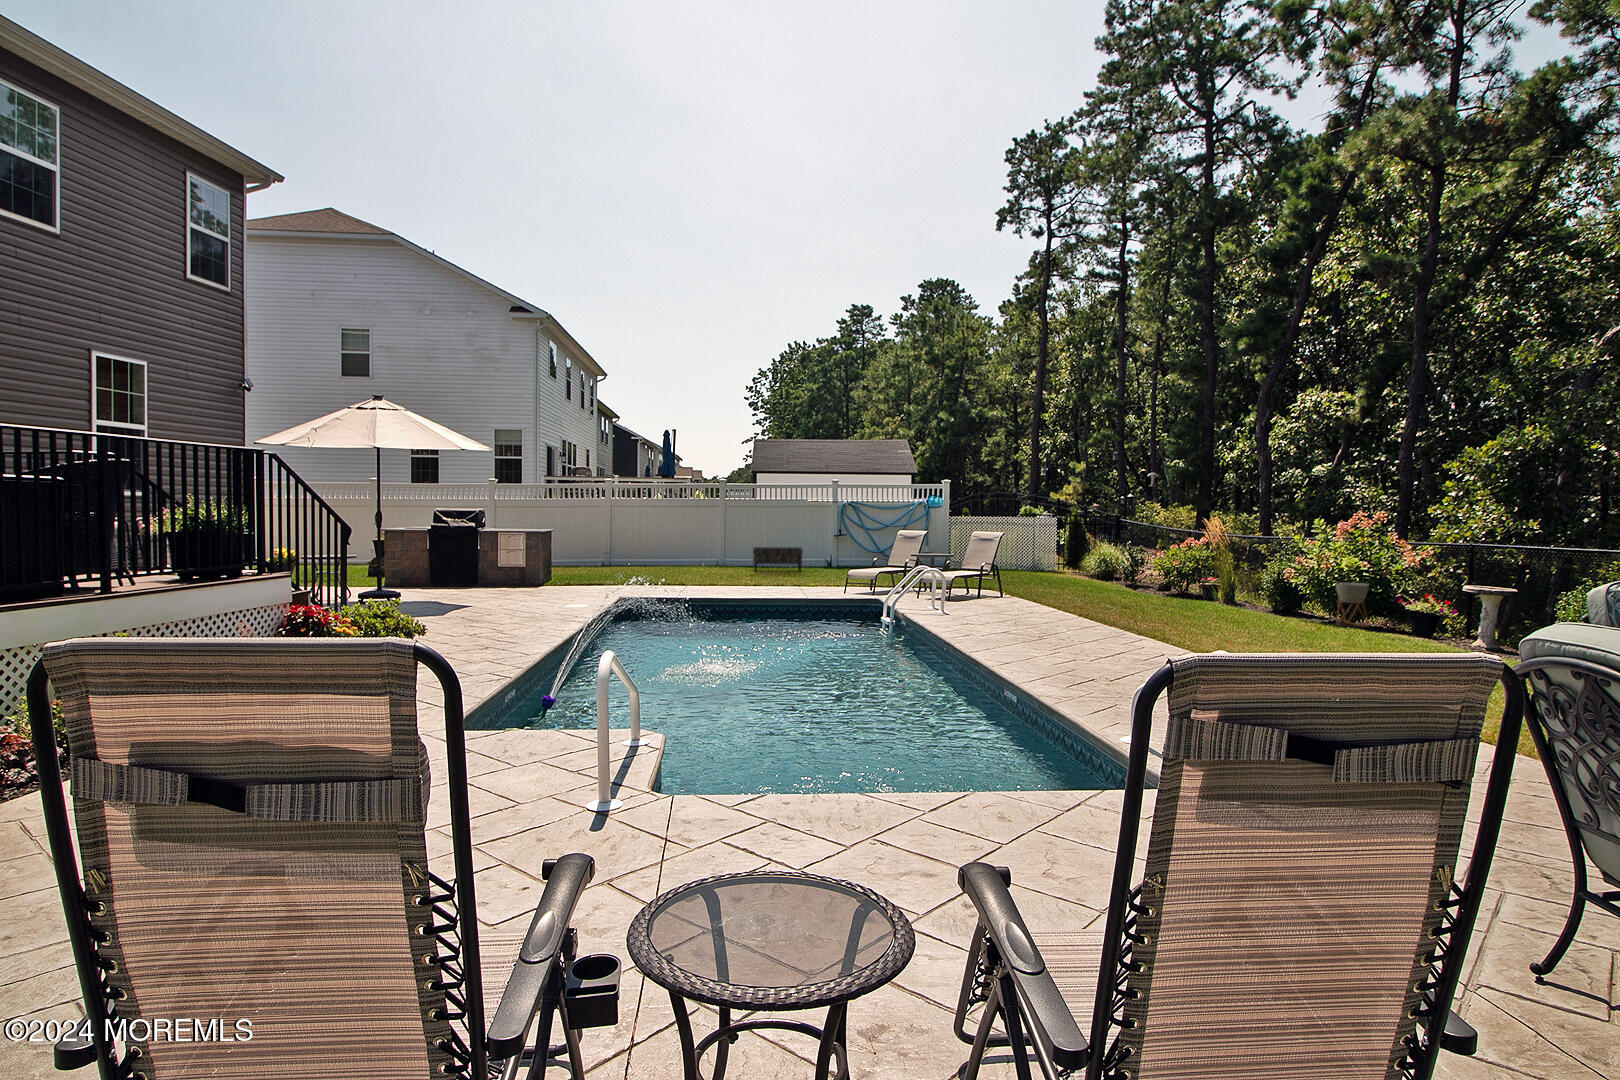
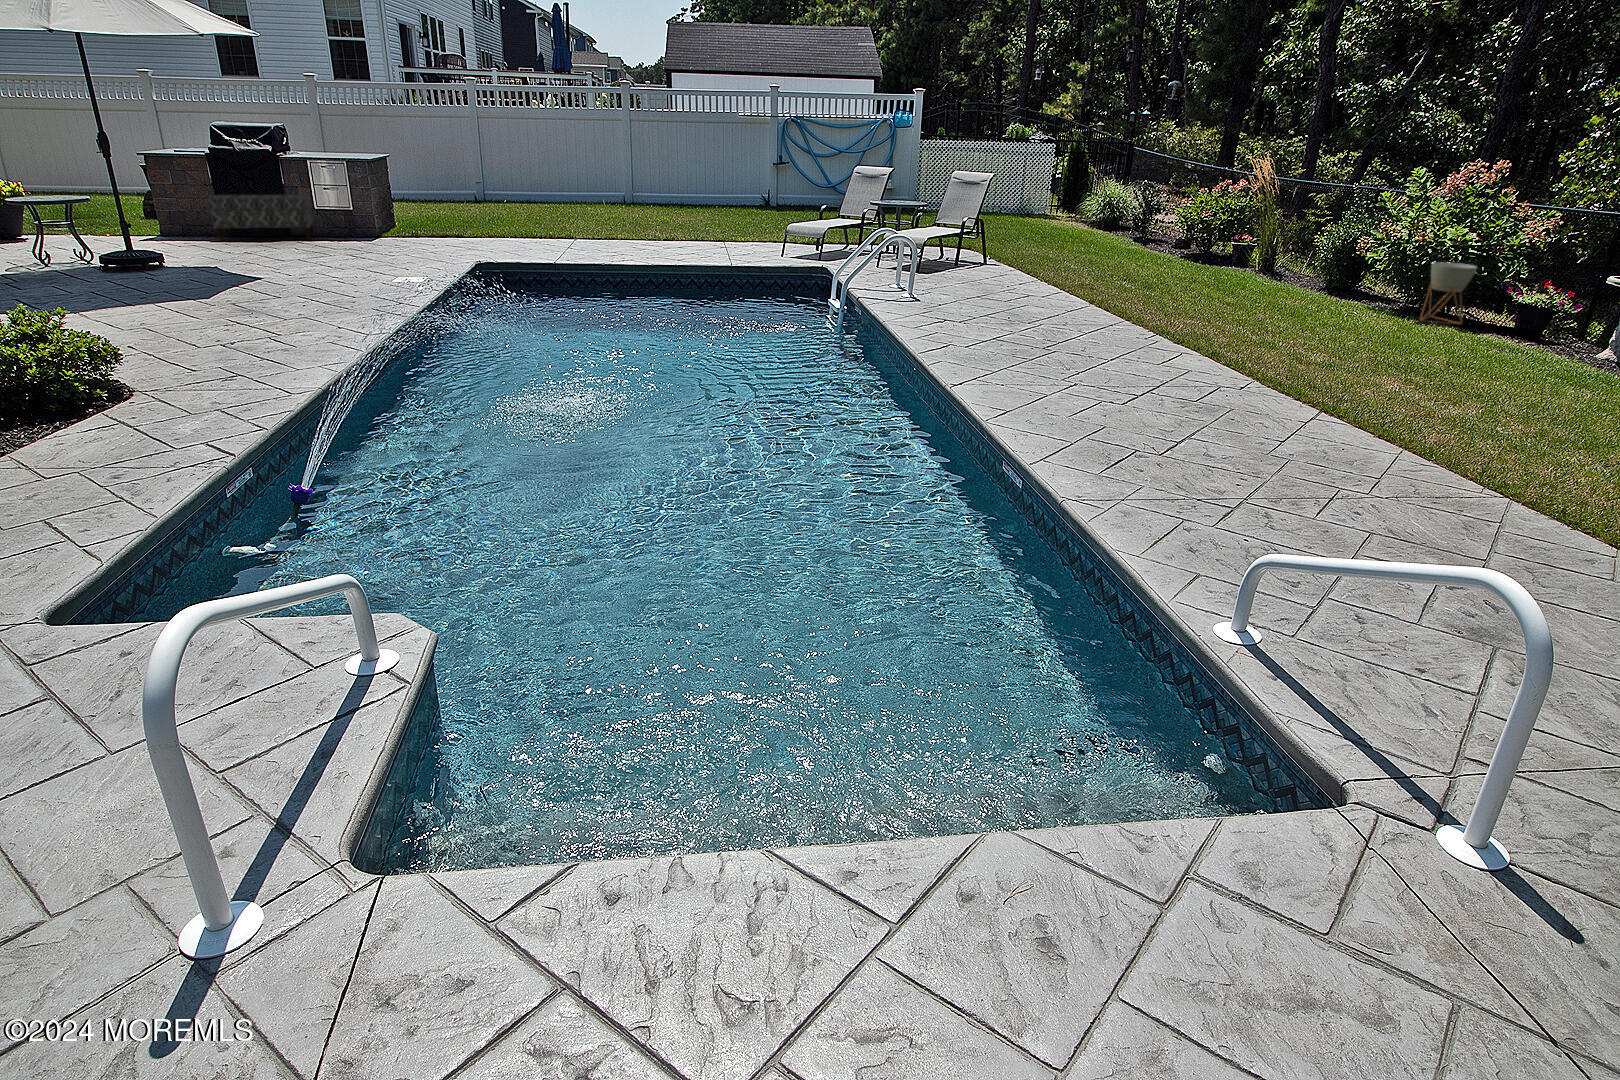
bench: present [753,547,803,571] -> present [208,195,314,241]

